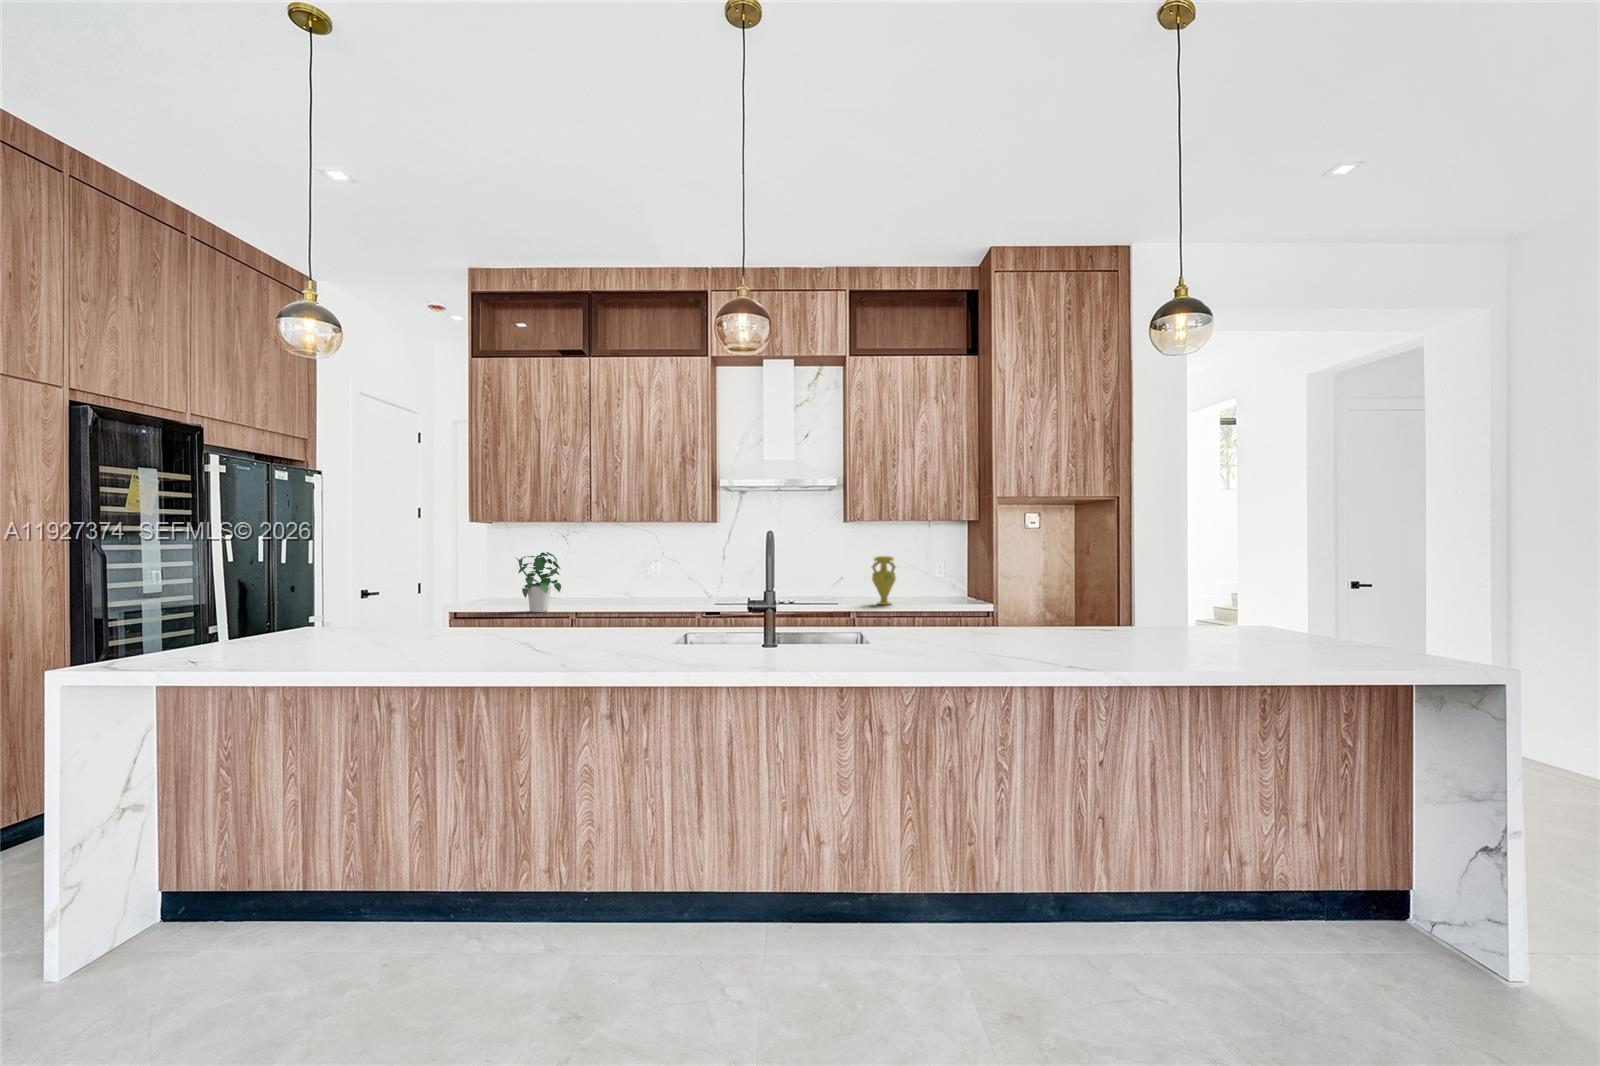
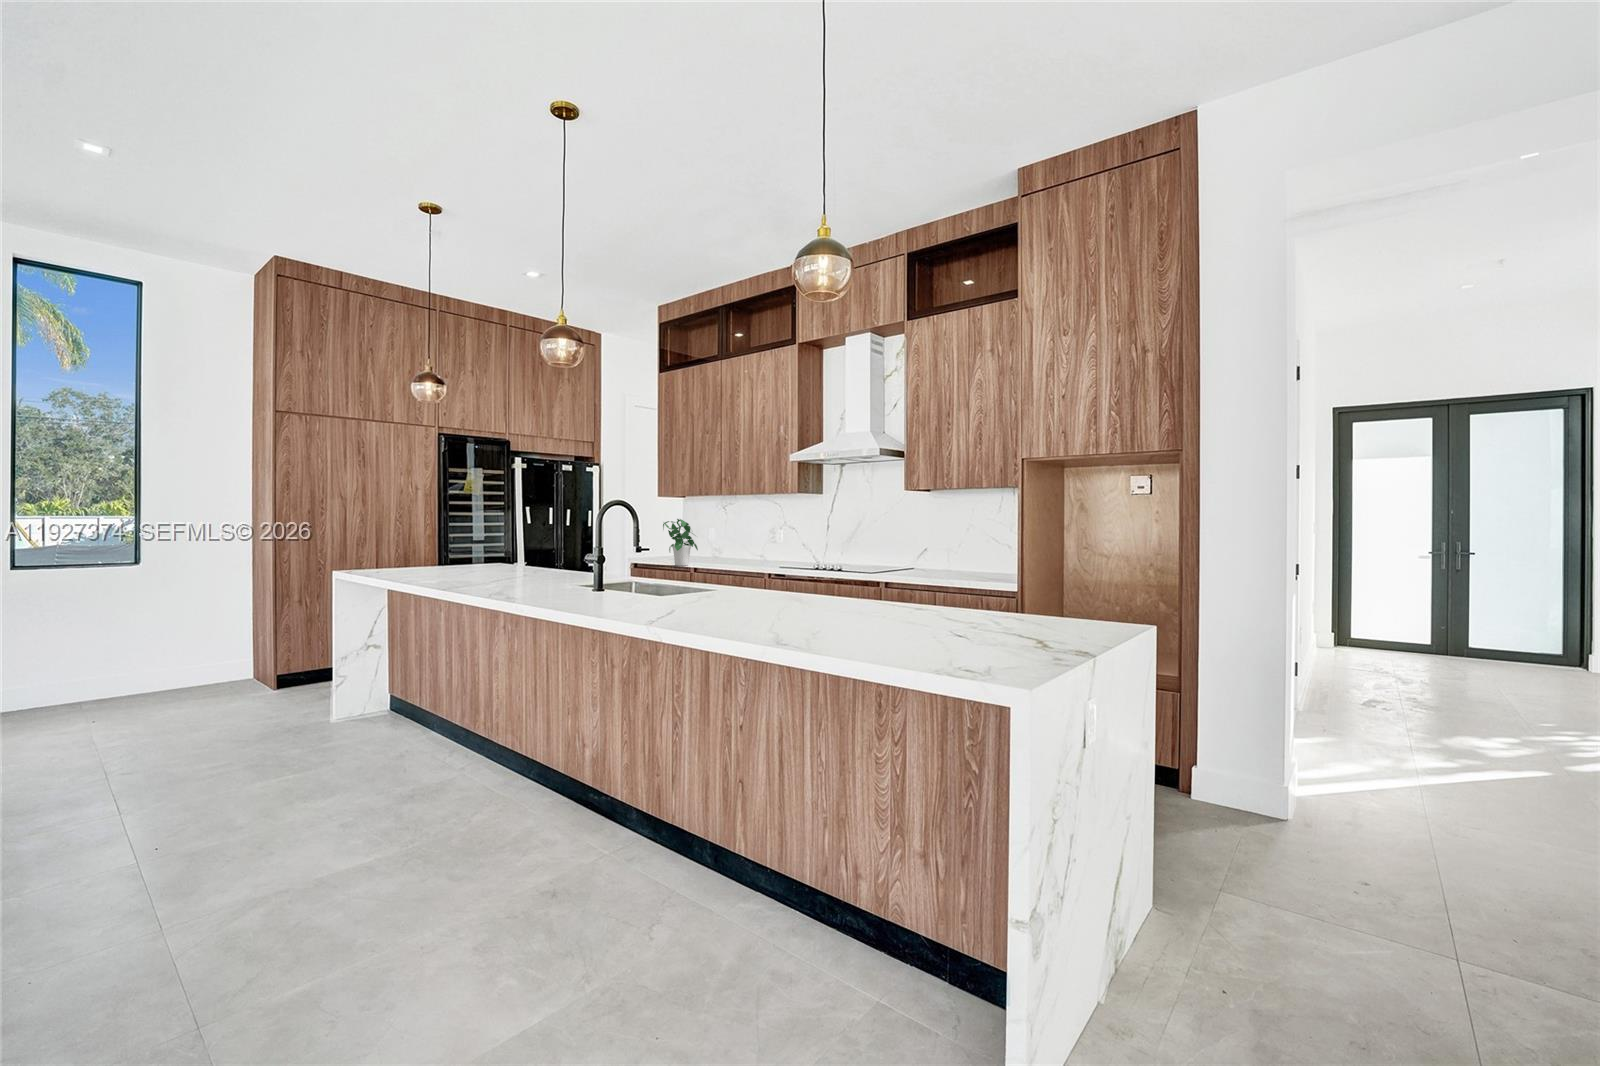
vase: present [871,556,896,605] -> none [945,526,973,576]

